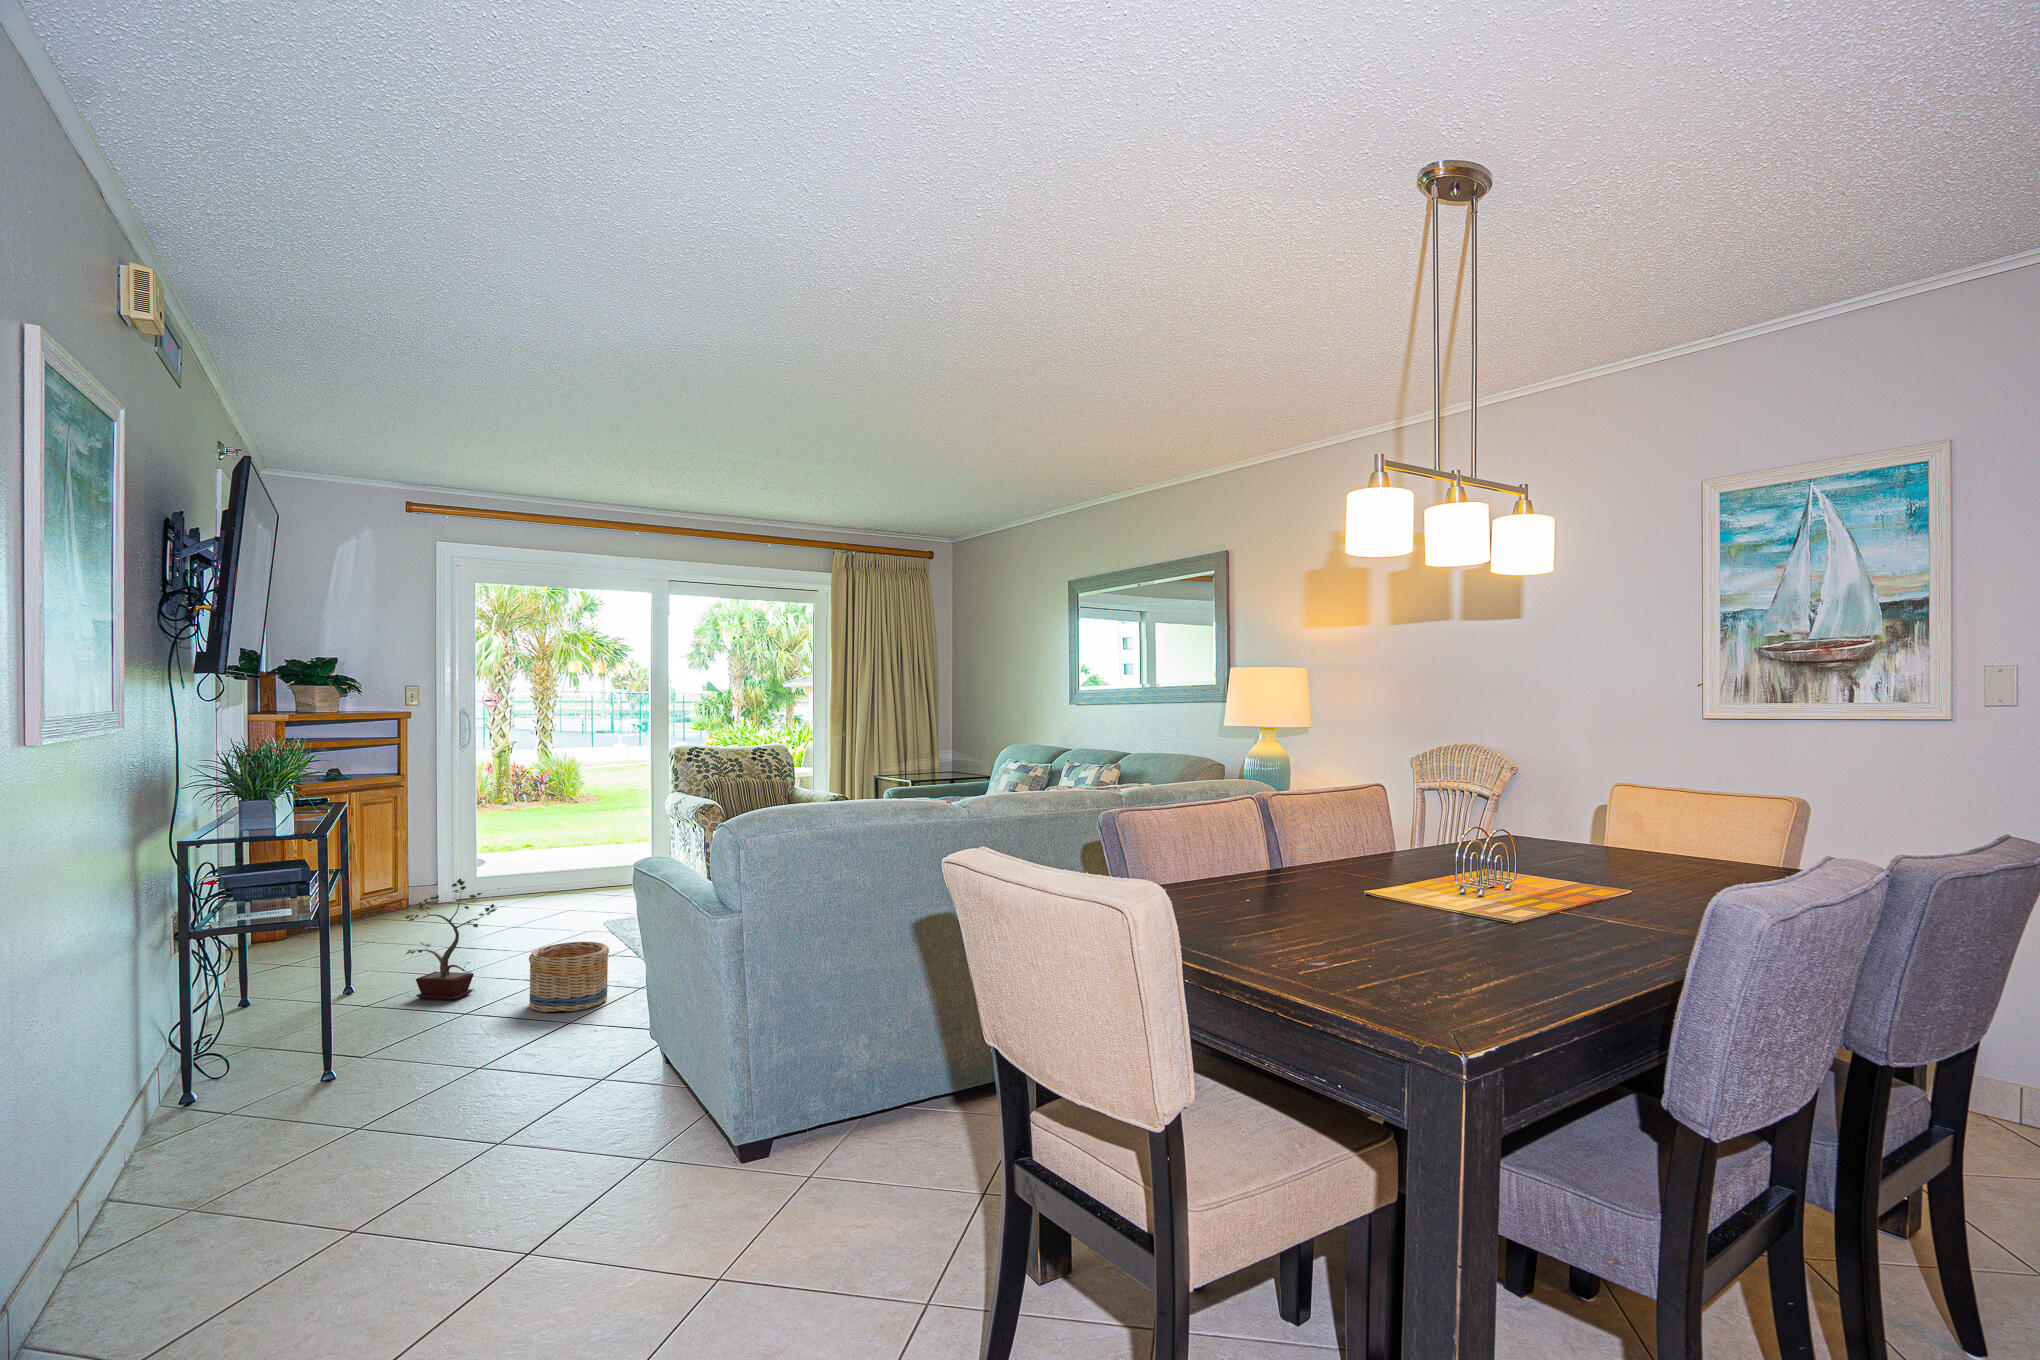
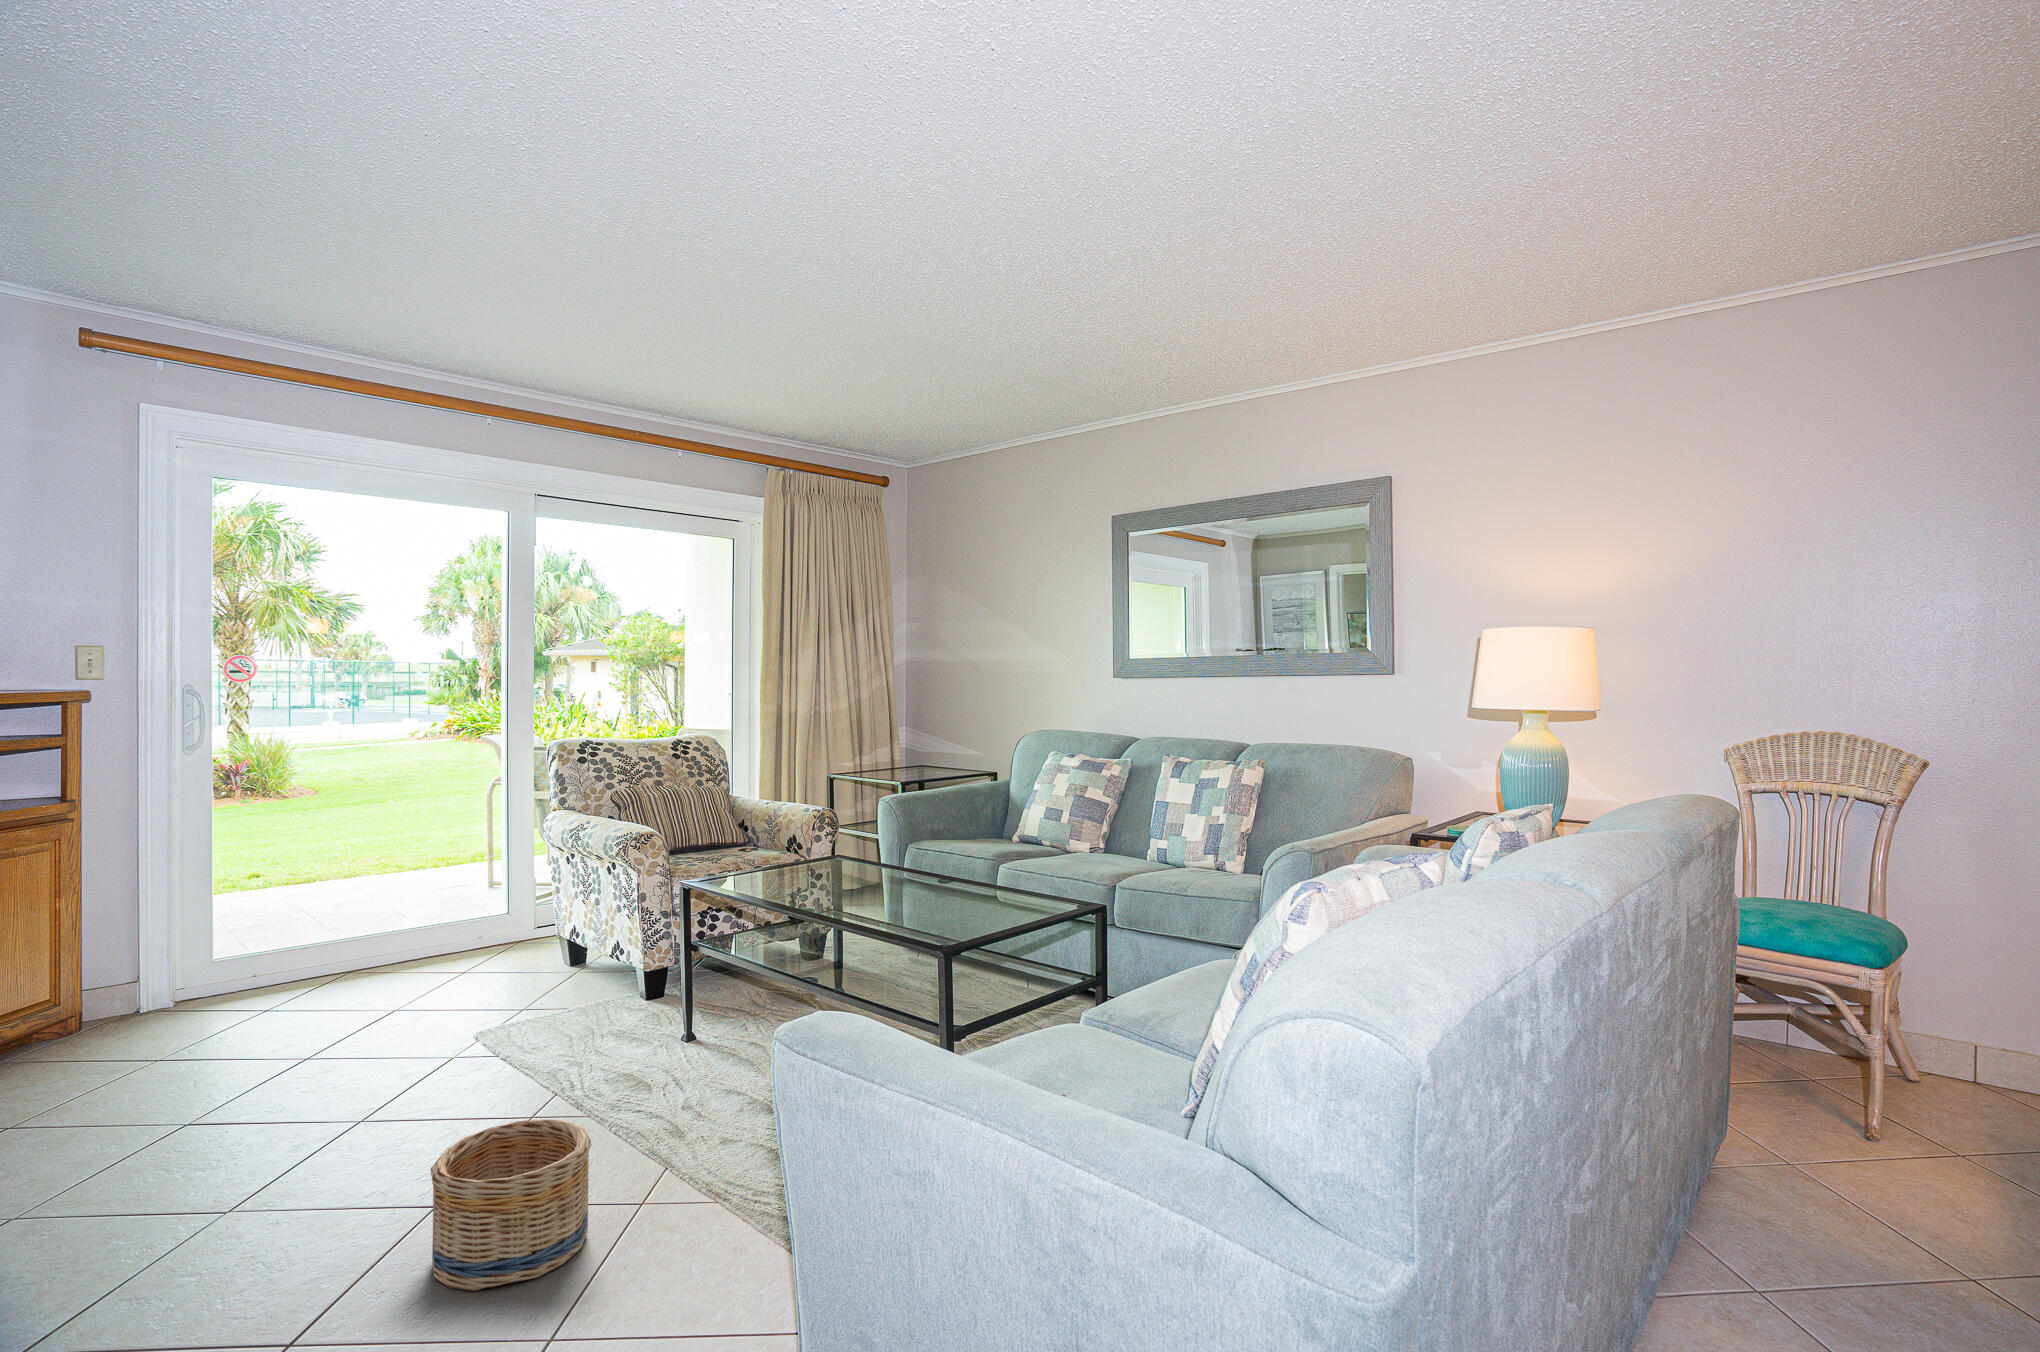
potted plant: present [405,879,497,1000] -> none [124,1020,356,1281]

